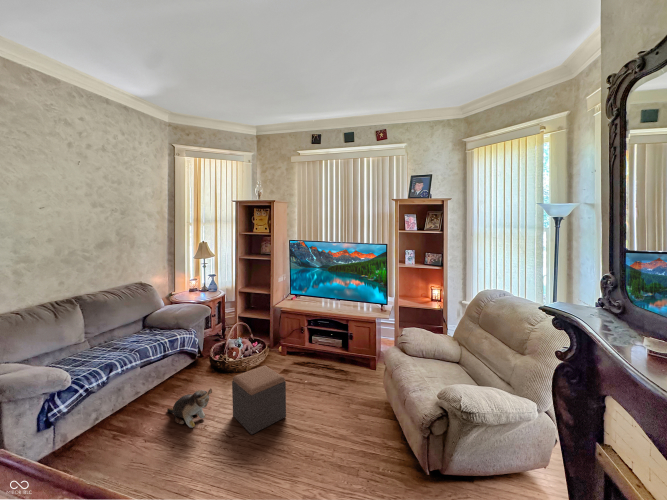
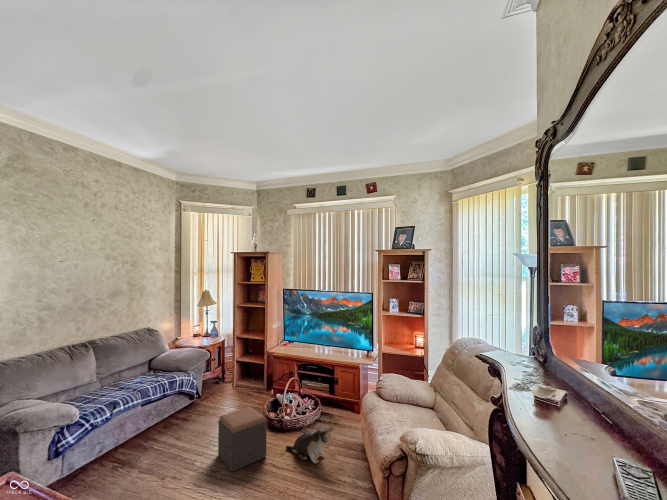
plush toy: present [167,388,212,428] -> present [286,426,334,463]

